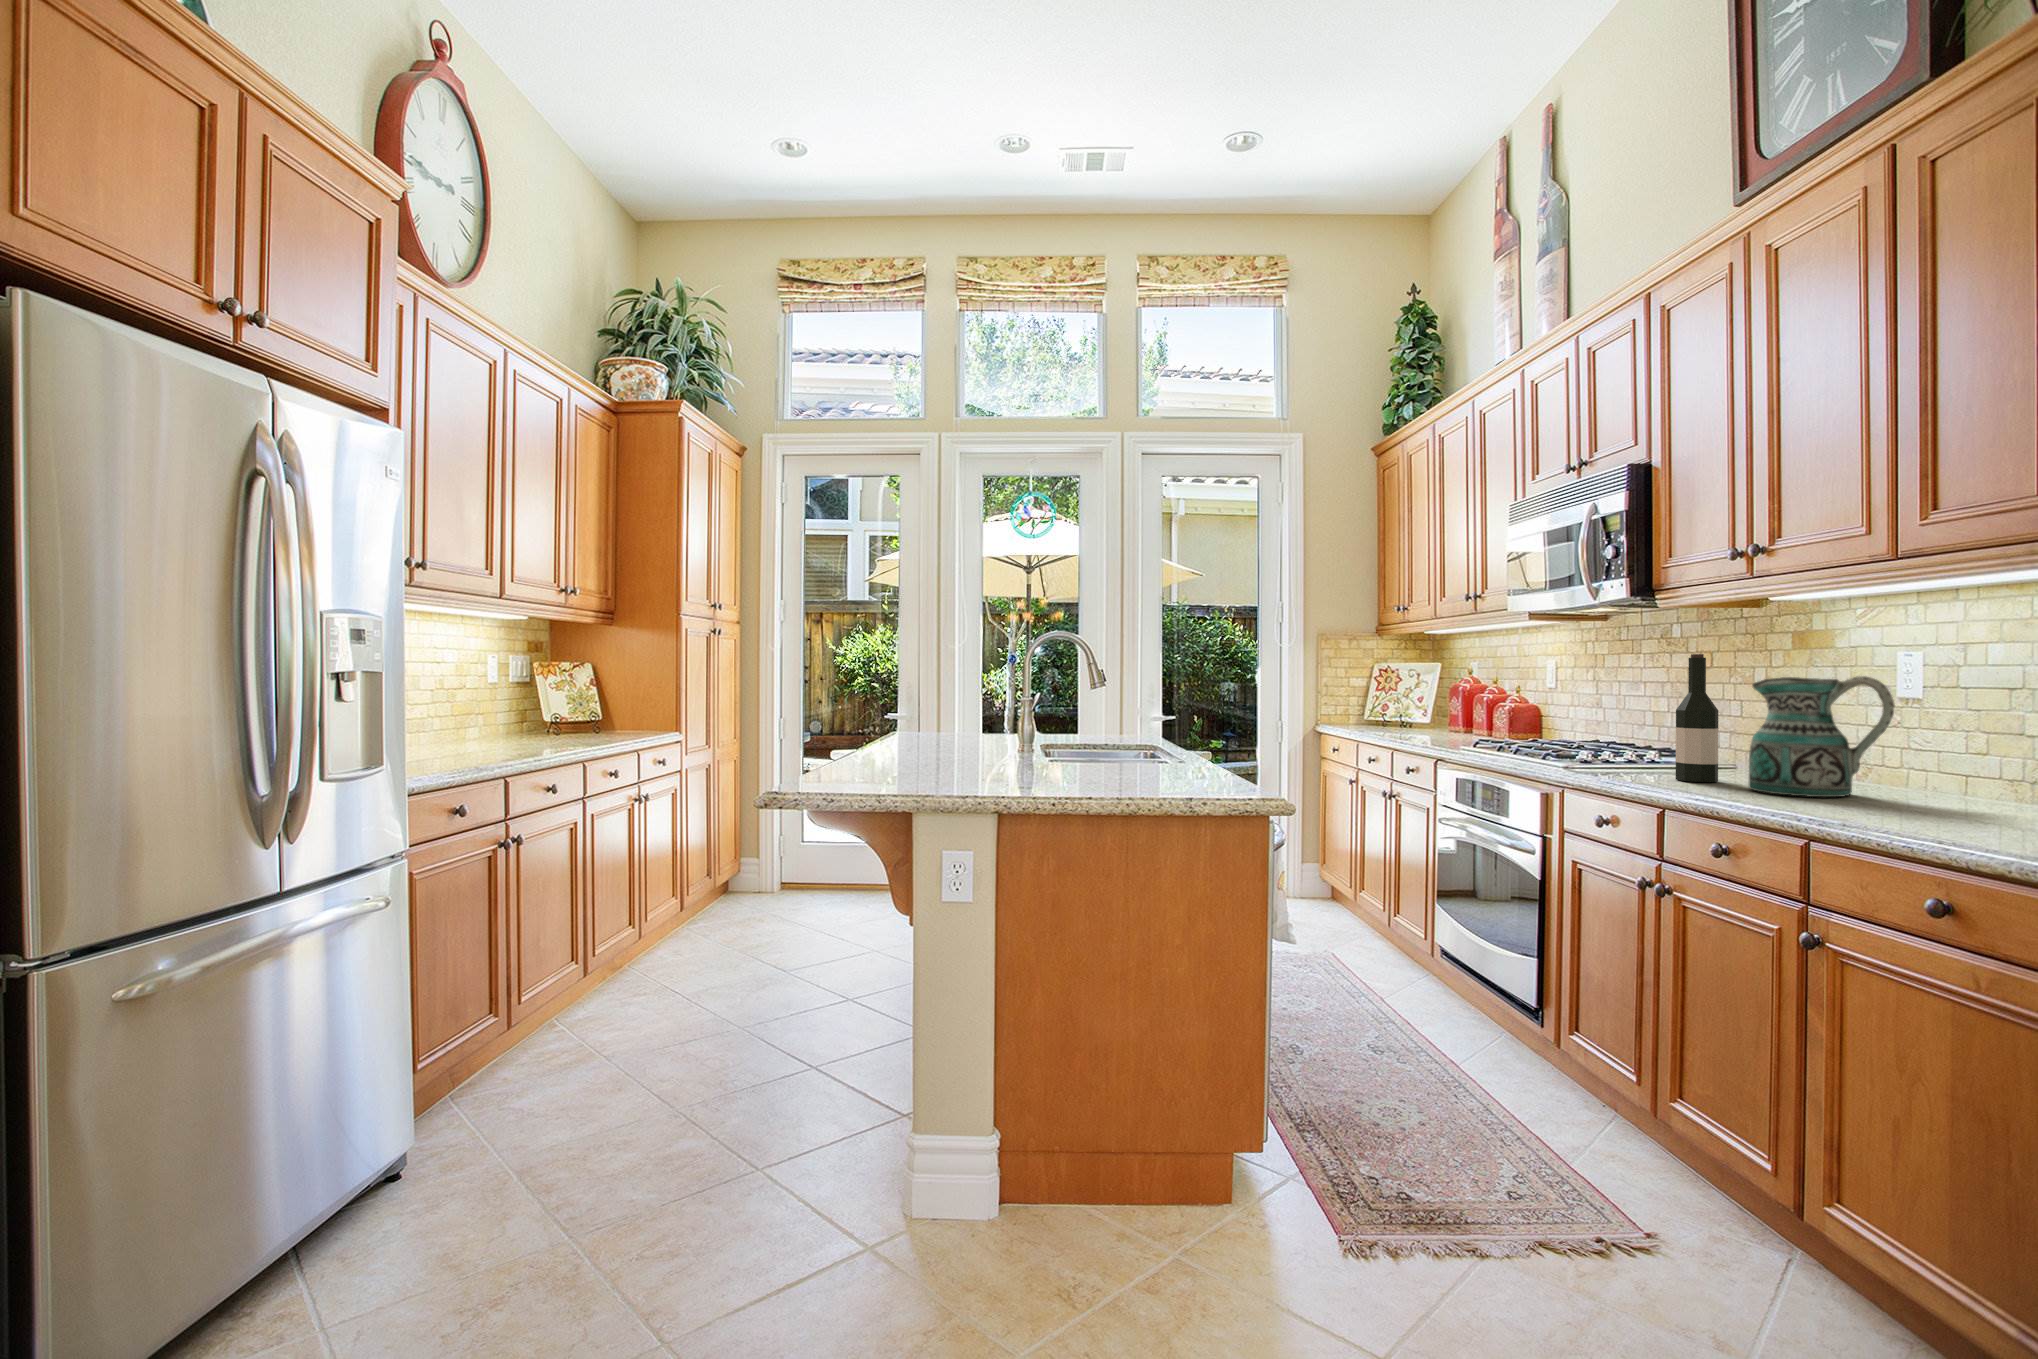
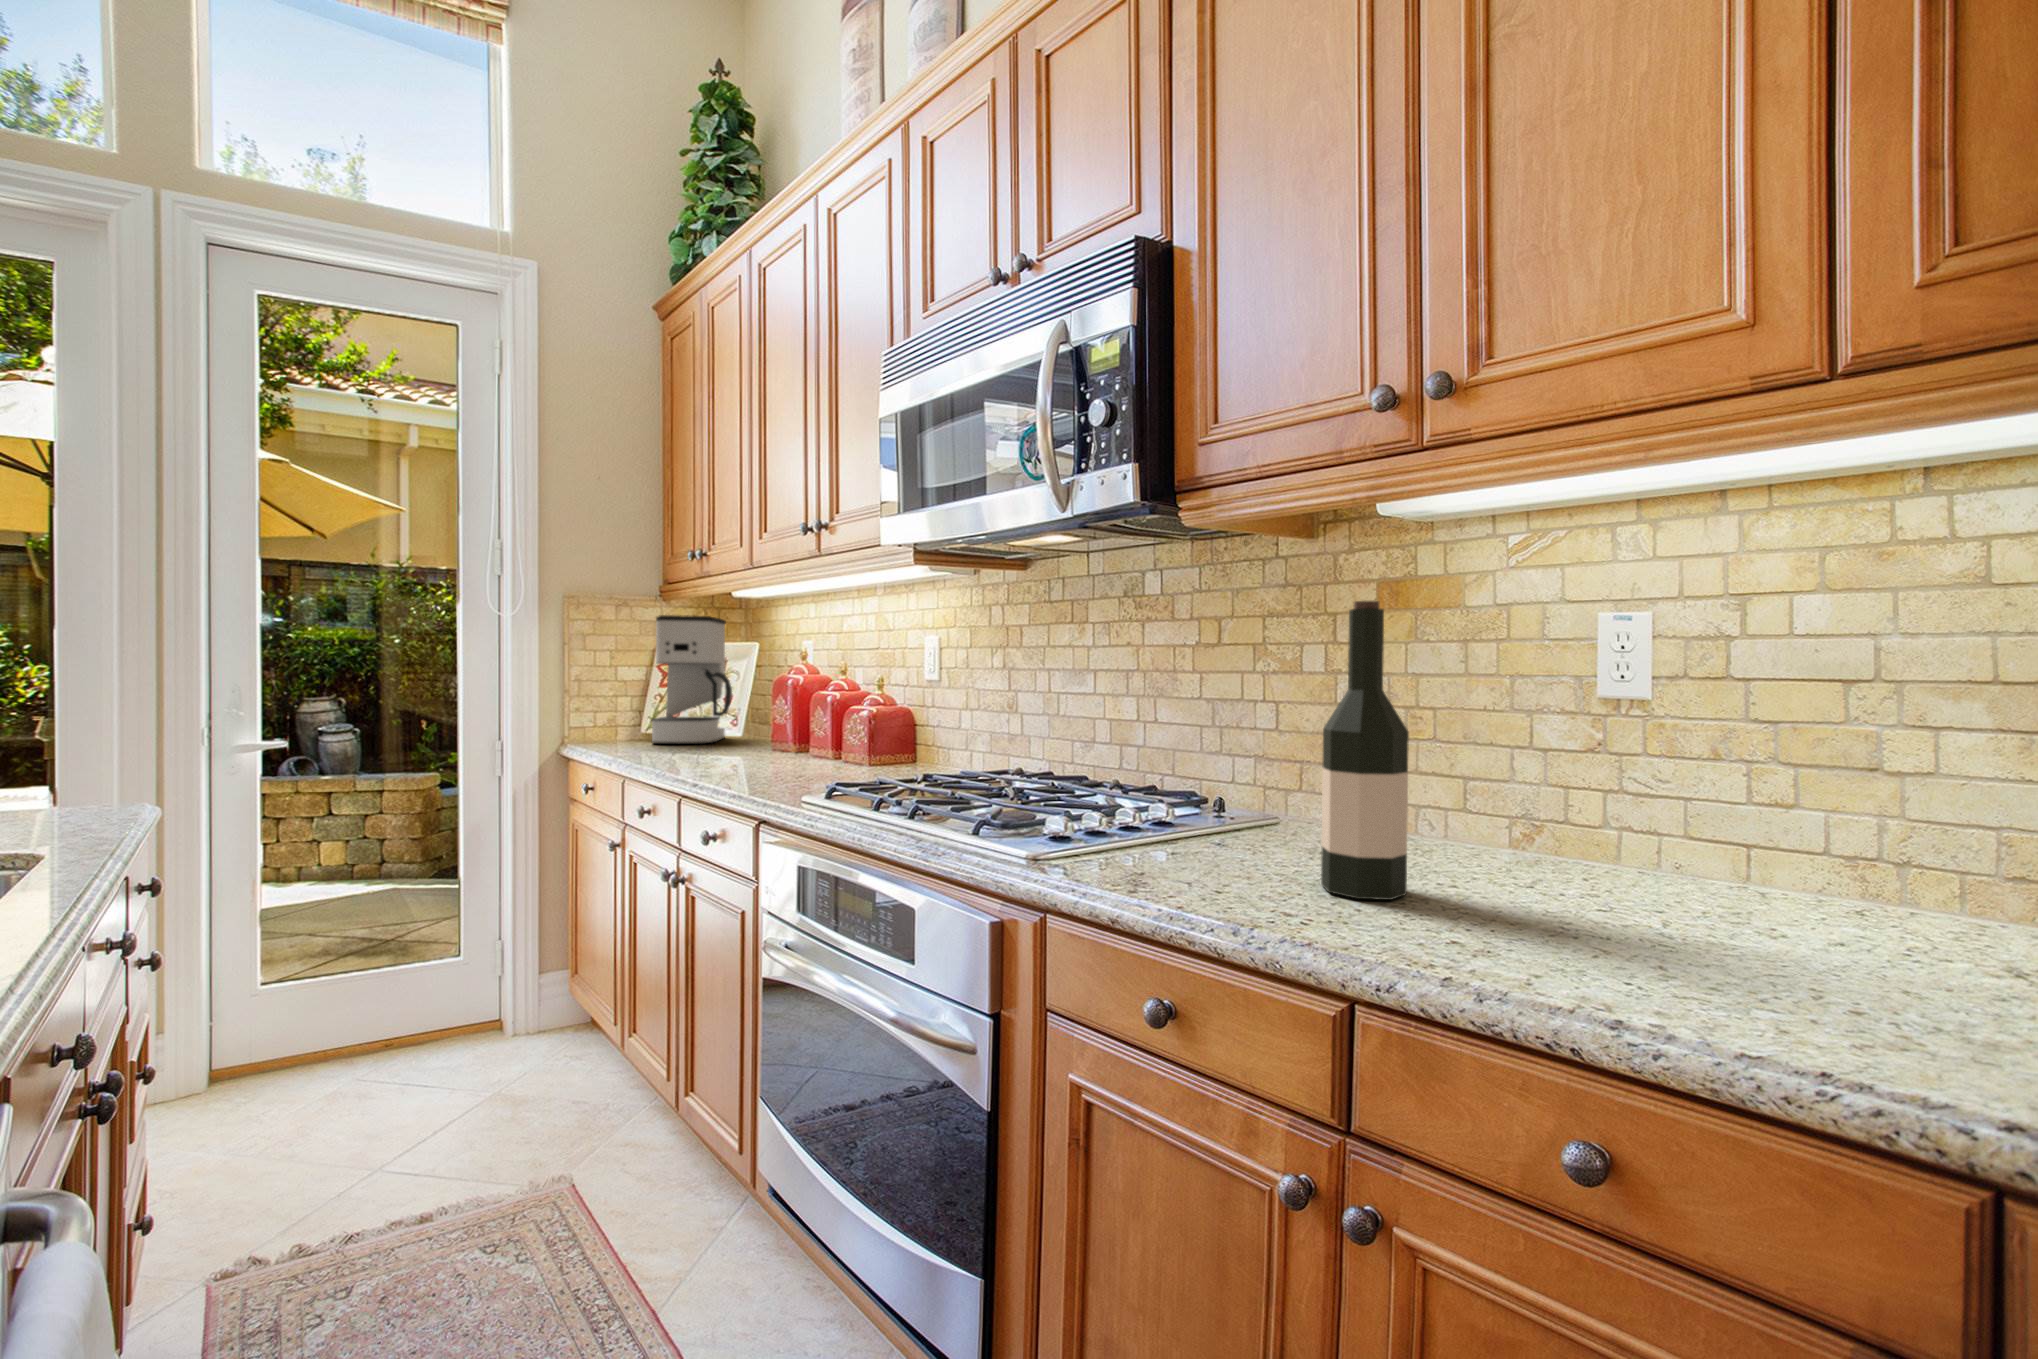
coffee maker: none [1372,647,1422,726] -> present [652,615,732,744]
ceramic pitcher: present [1749,676,1894,797] -> none [1516,650,1815,953]

